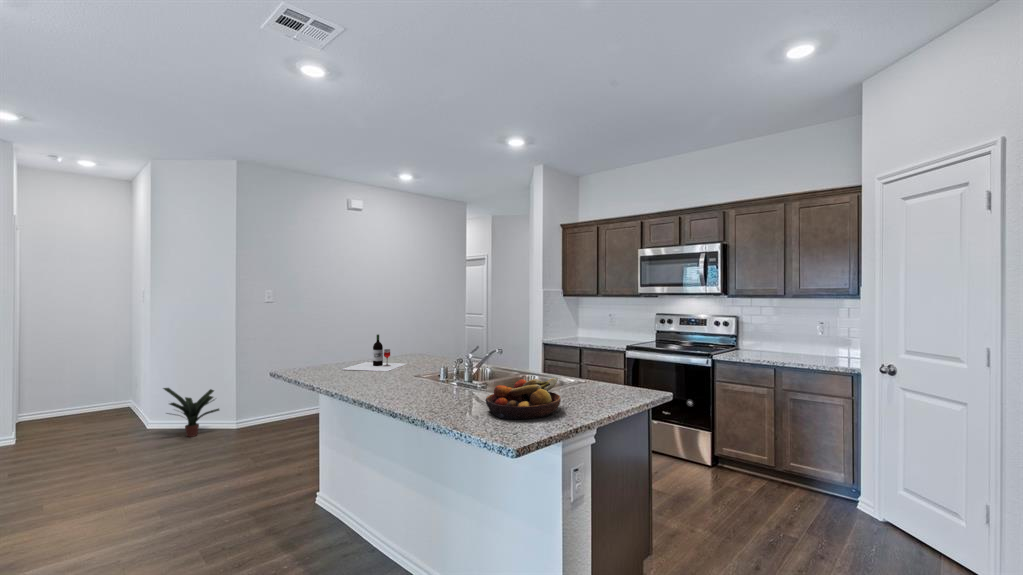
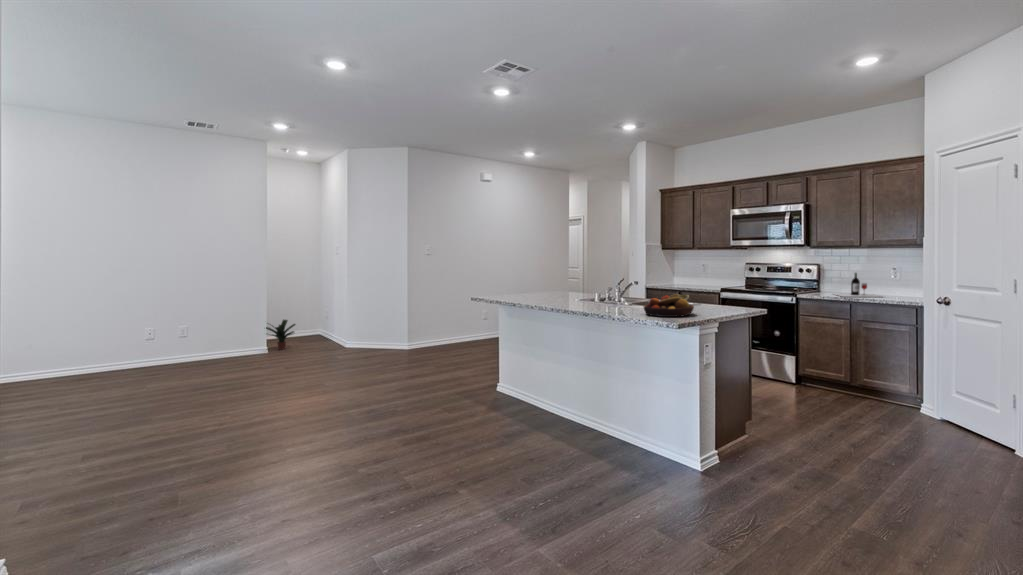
wine bottle: present [343,334,406,371] -> present [836,273,879,297]
potted plant: present [163,388,219,437] -> present [266,320,295,350]

